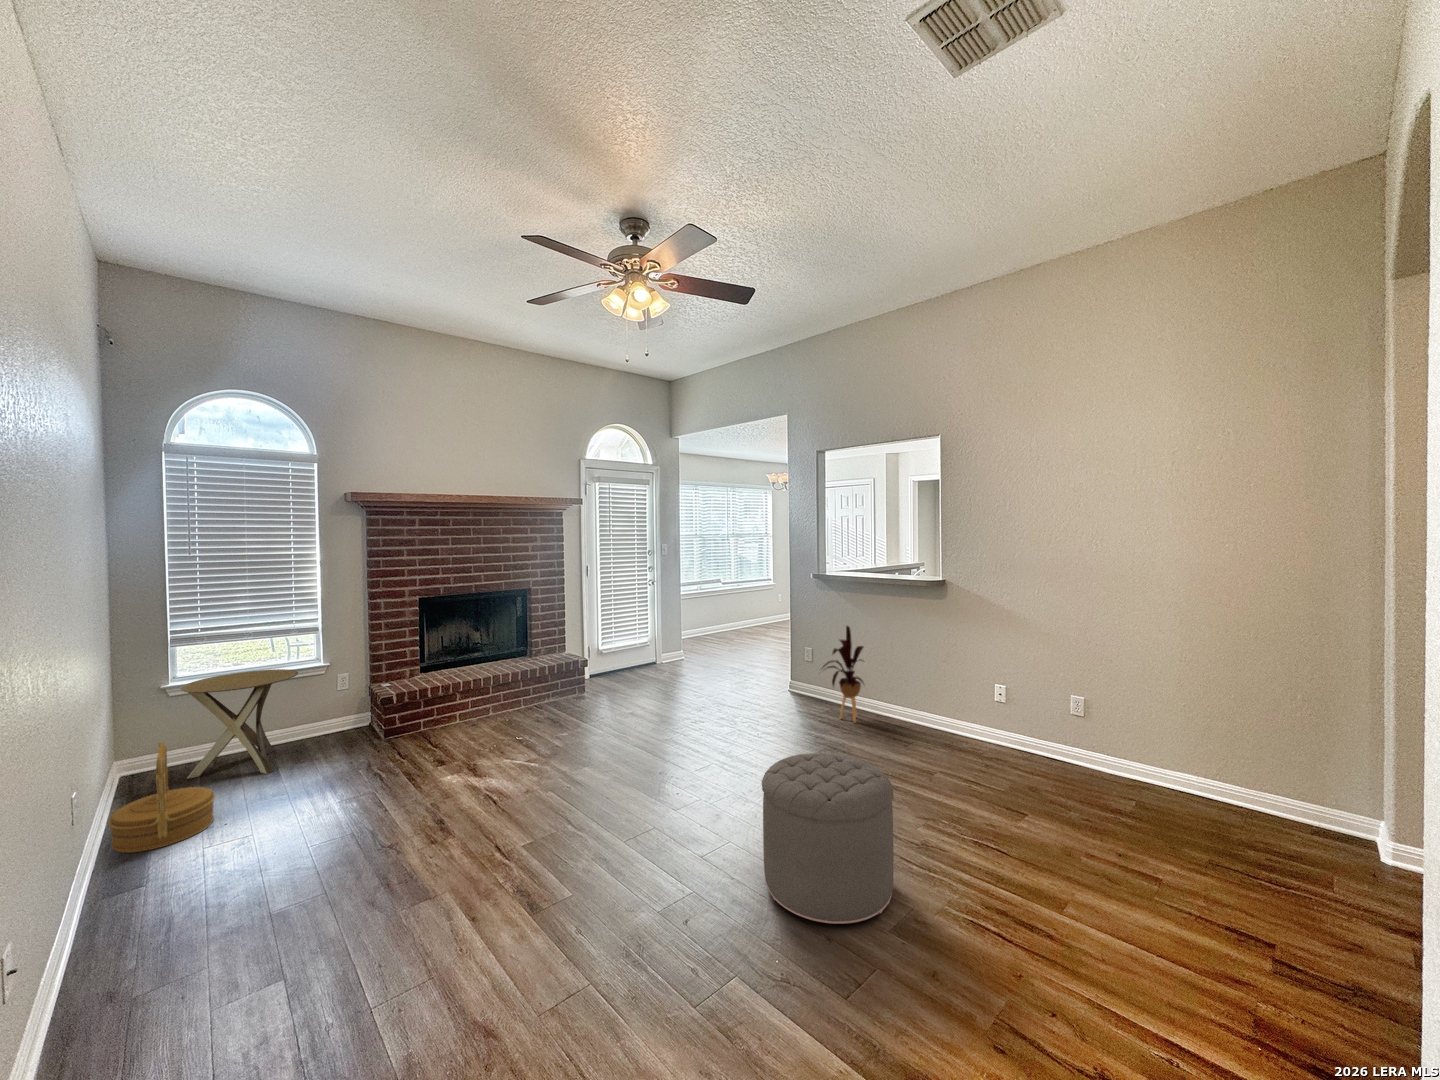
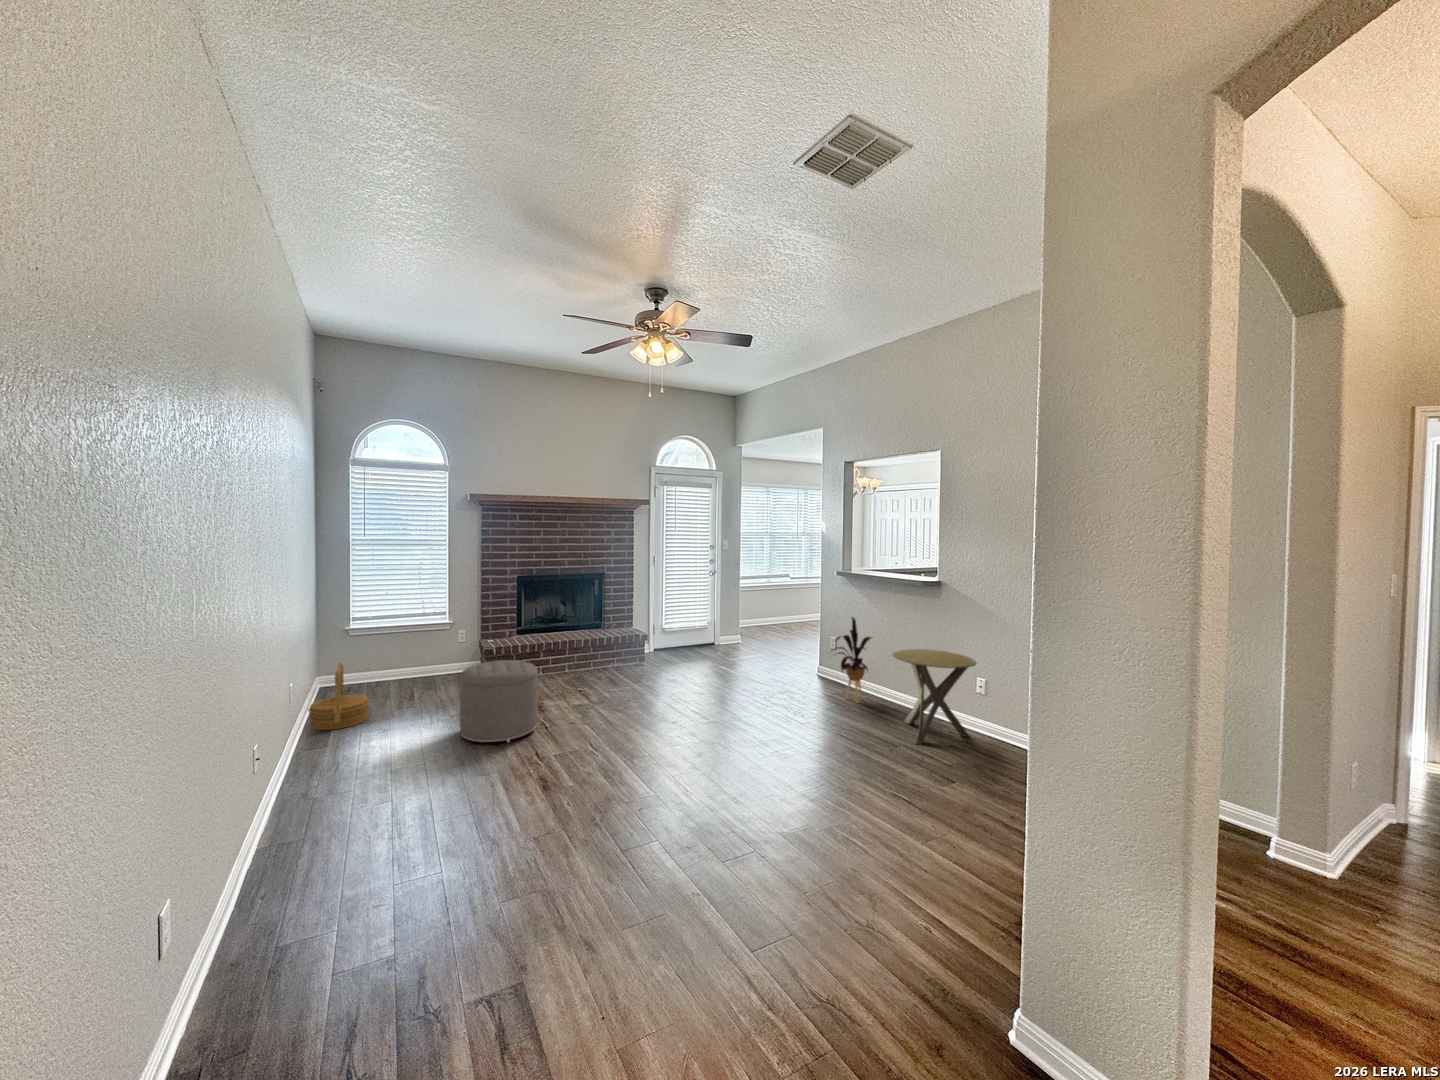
side table: present [181,669,298,779] -> present [893,649,976,745]
ottoman: present [762,753,894,924] -> present [460,660,538,742]

